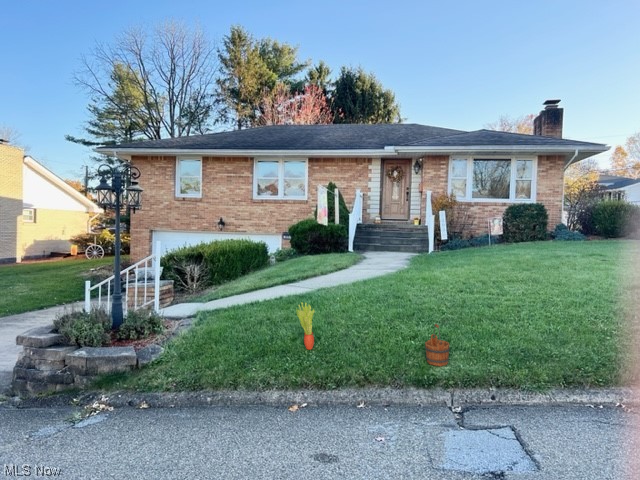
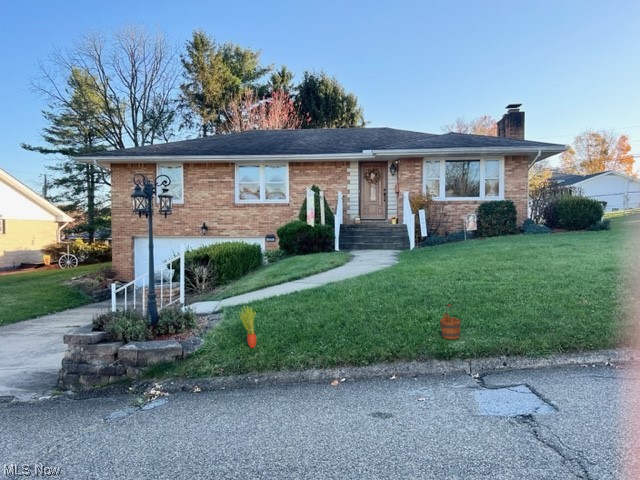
potted plant: present [297,303,315,349] -> present [240,306,257,348]

